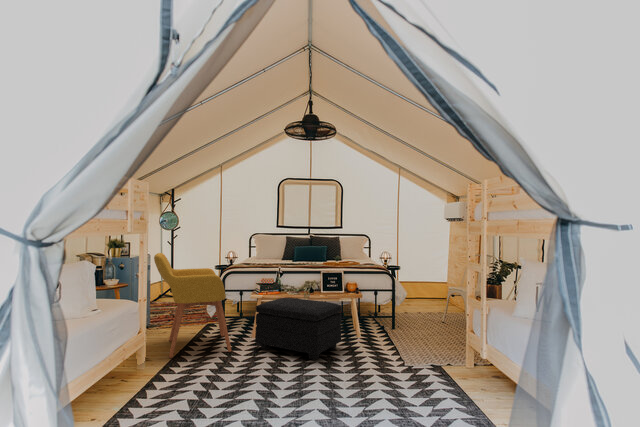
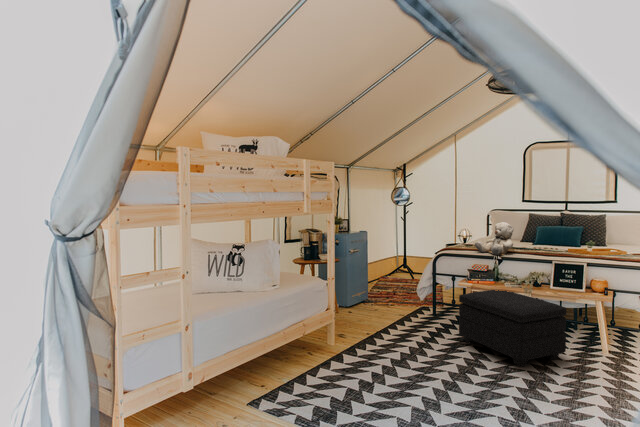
teddy bear: none [253,241,285,270] -> present [475,222,514,255]
armchair: present [154,253,232,358] -> none [361,233,435,339]

